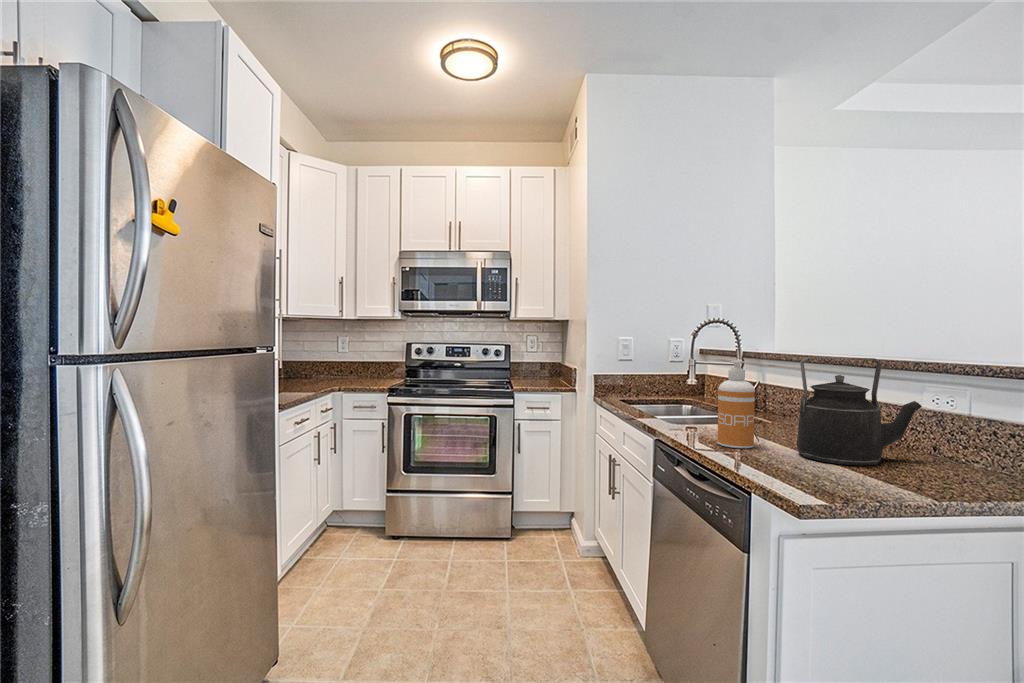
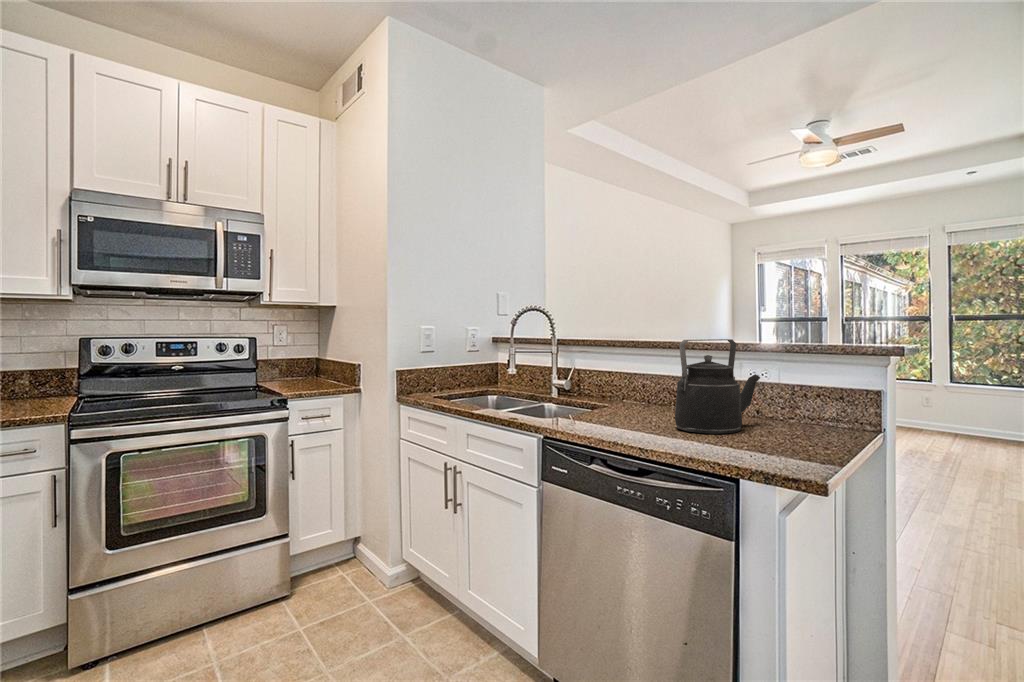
soap dispenser: present [717,360,755,448] -> none [602,345,636,431]

